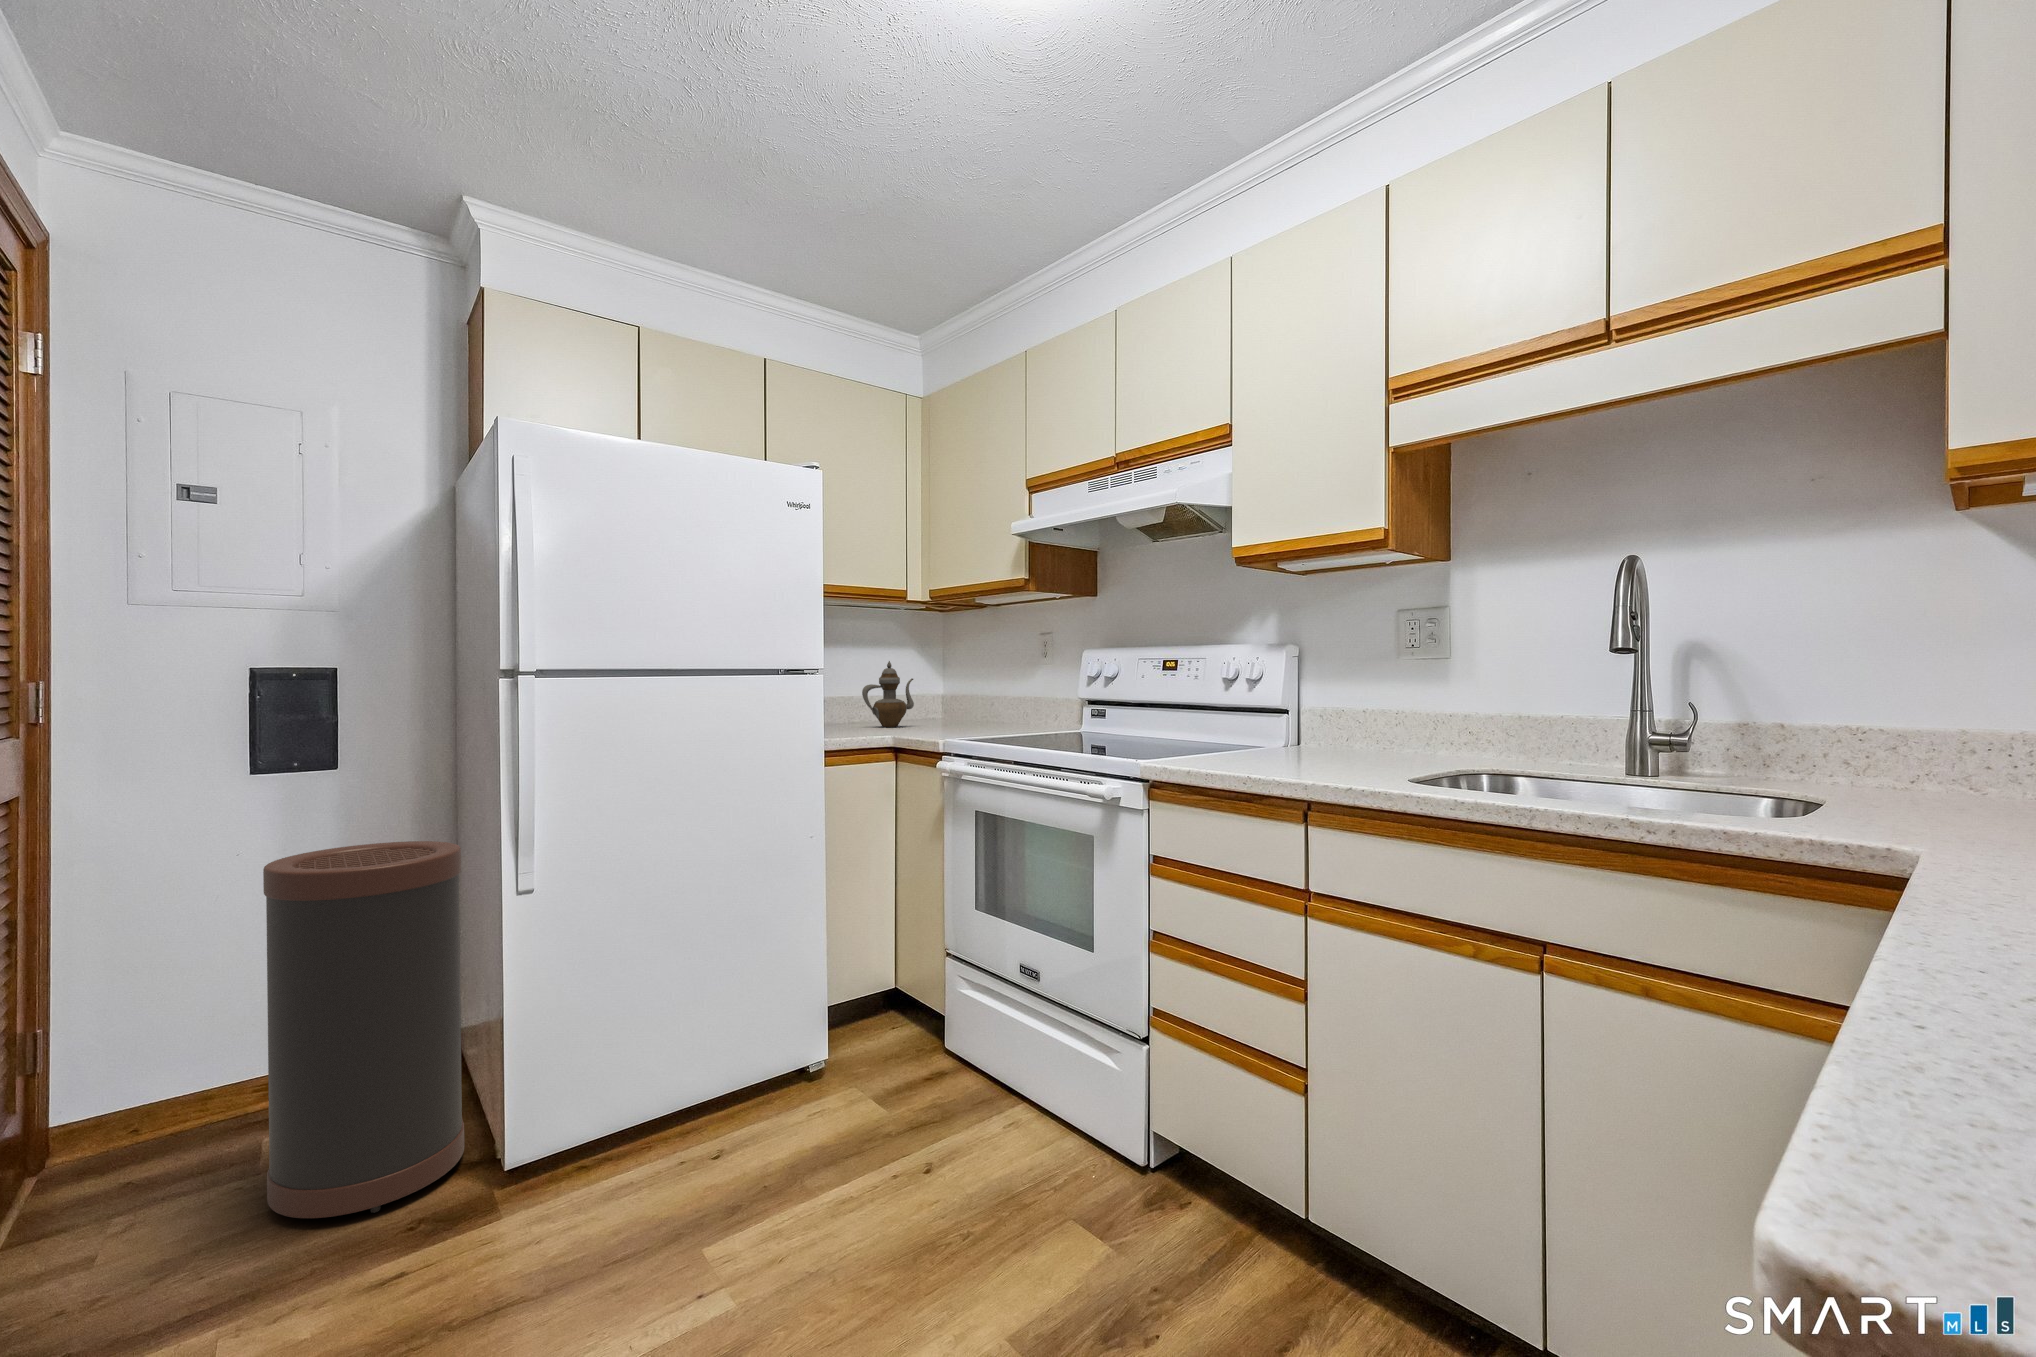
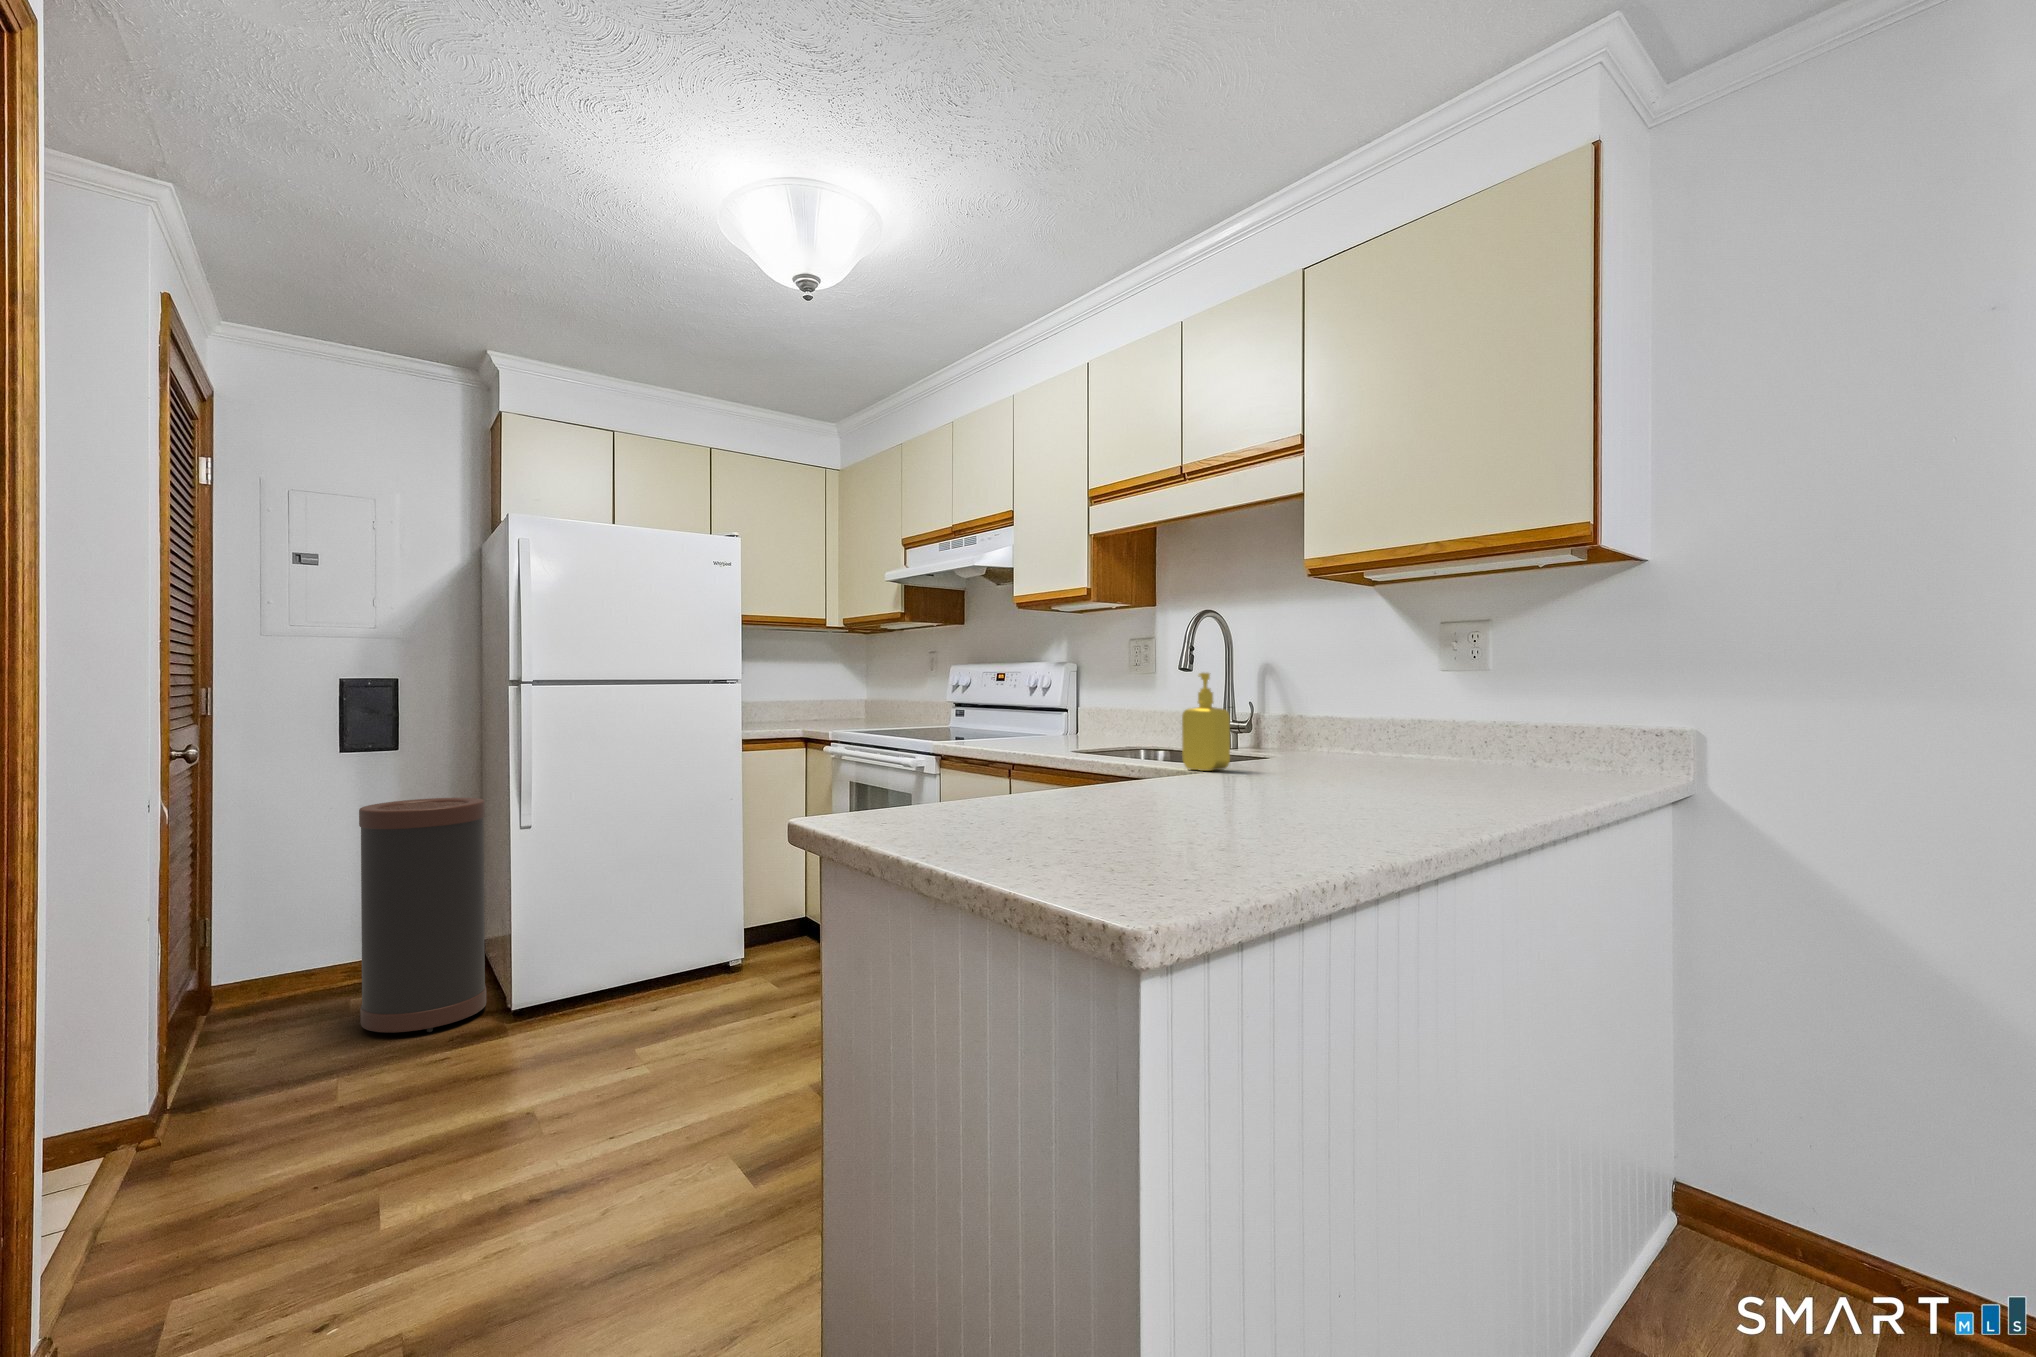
soap dispenser: none [1815,647,1931,841] -> present [1182,673,1230,771]
teapot: present [862,661,914,727] -> none [794,672,837,724]

